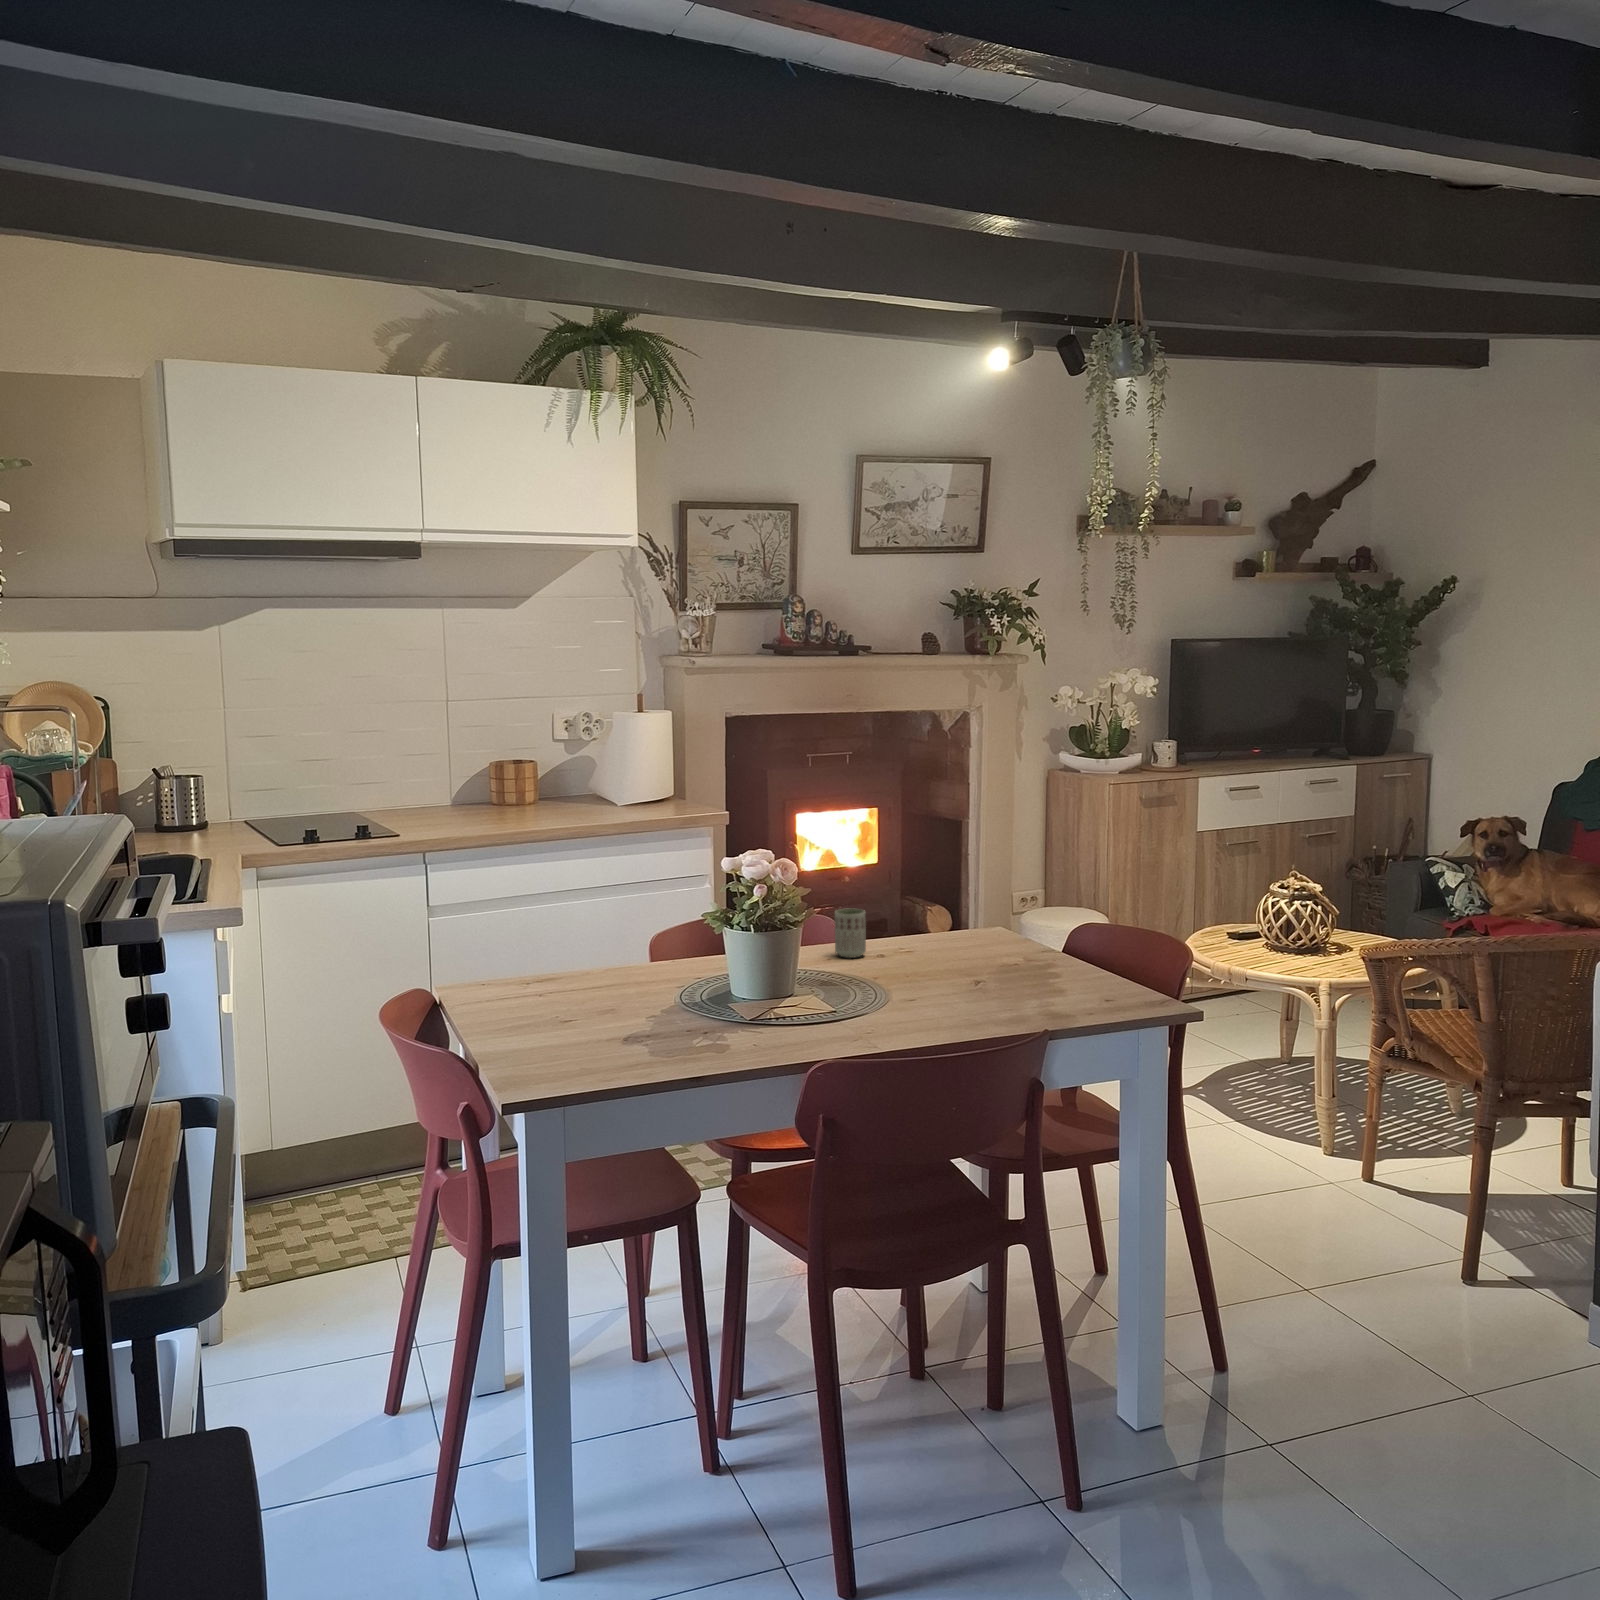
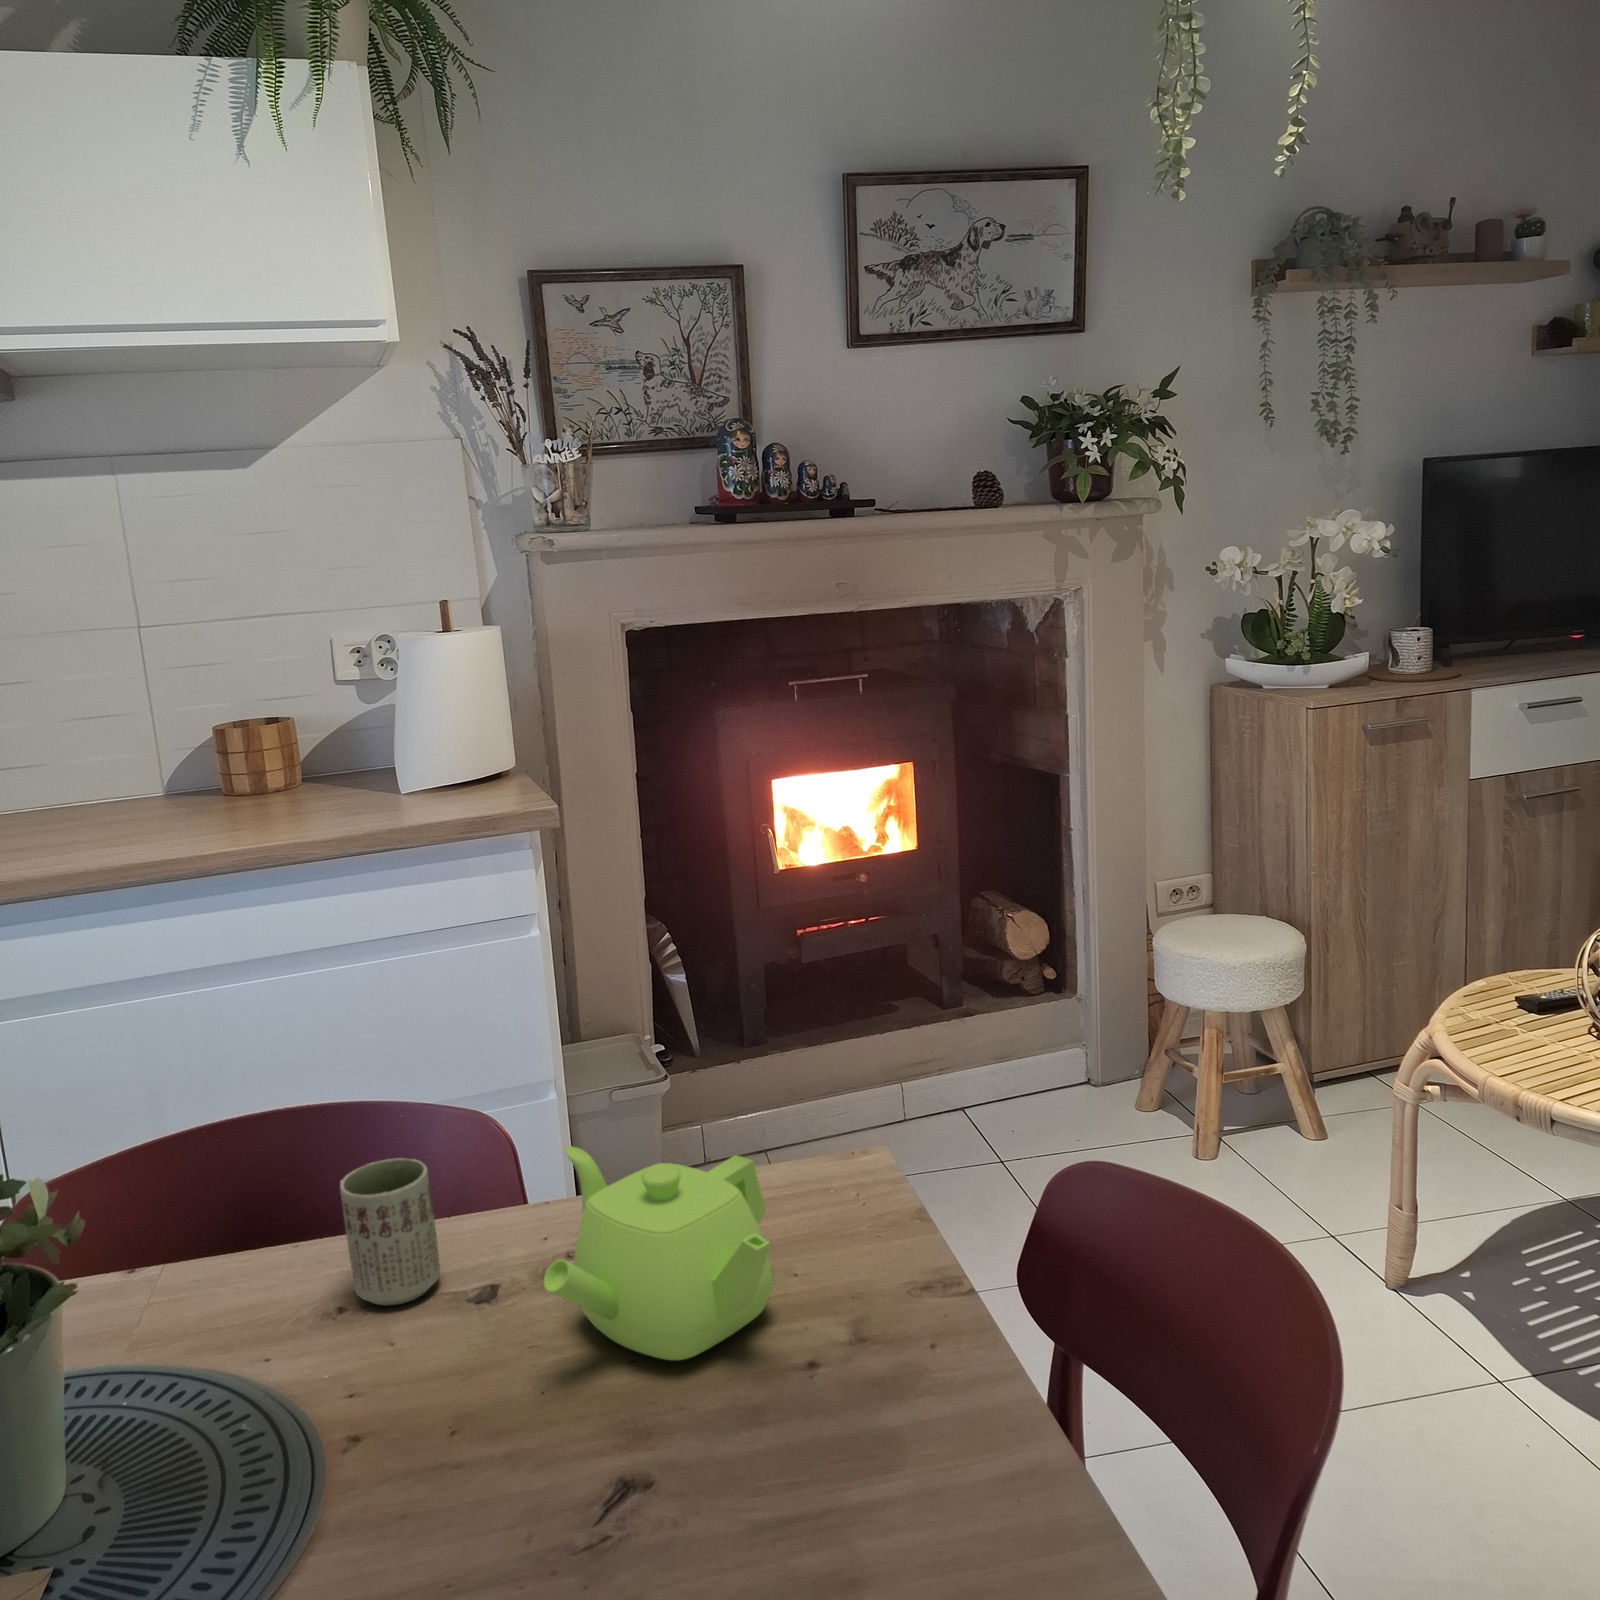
teapot: none [915,902,1007,962] -> present [543,1146,772,1360]

